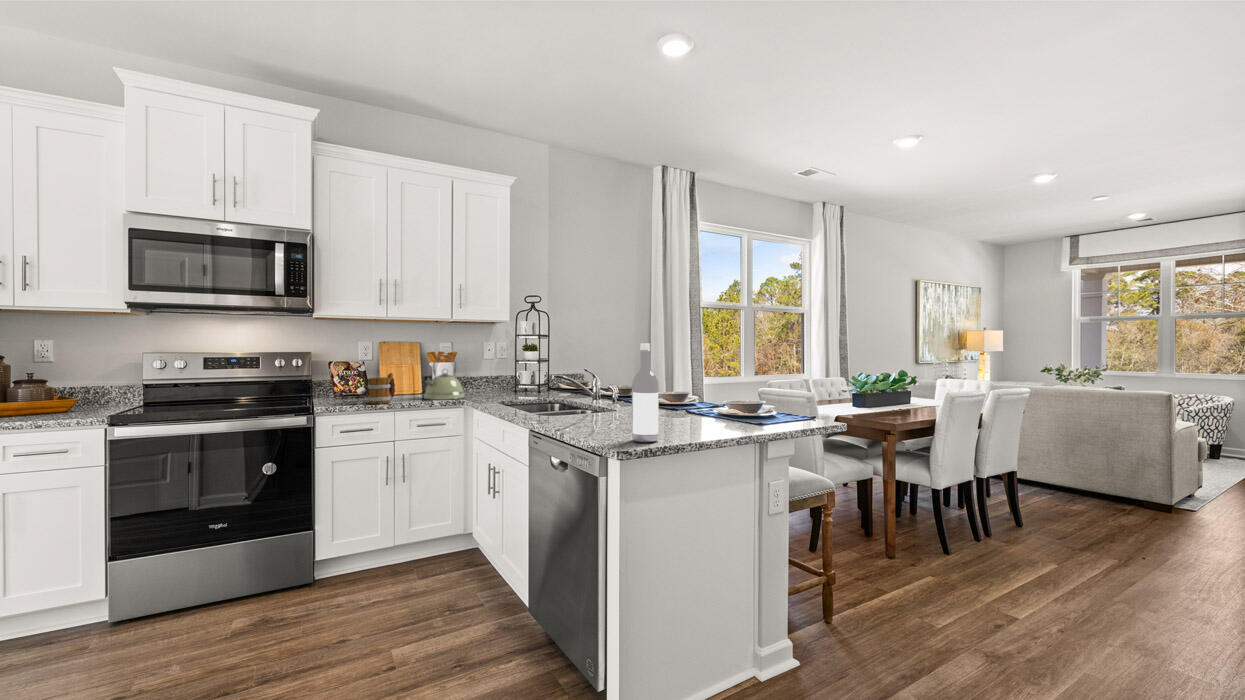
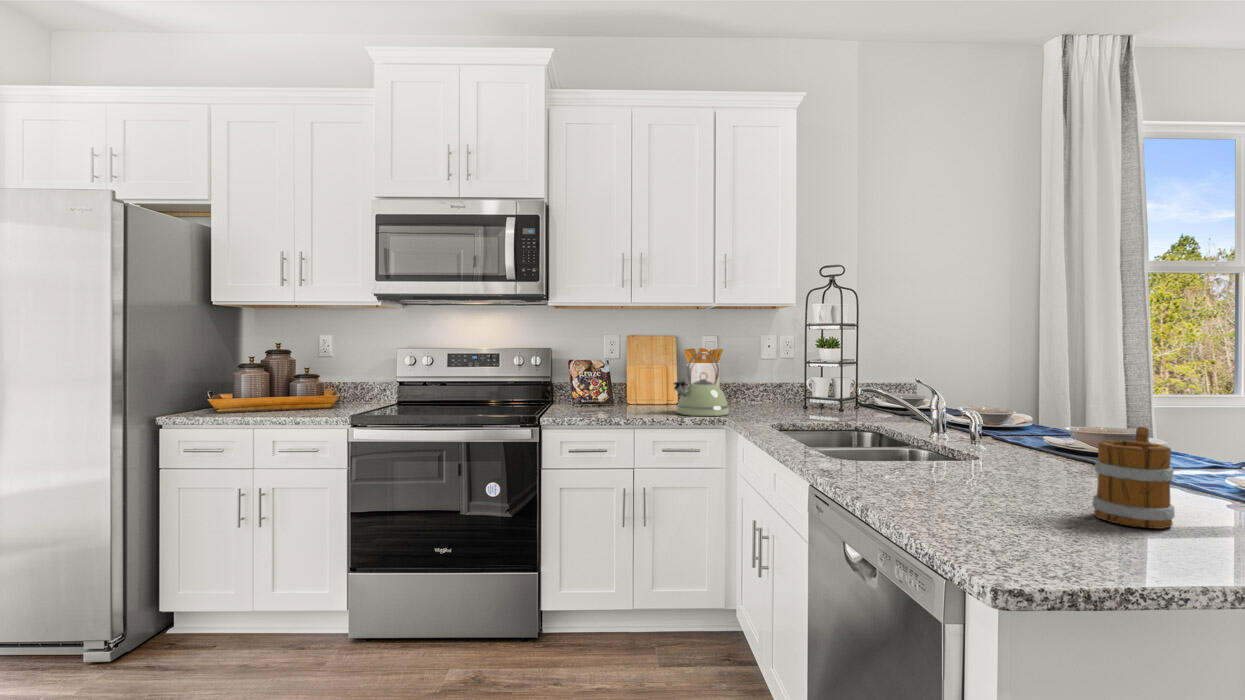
wine bottle: present [632,343,659,442] -> none [1017,342,1088,563]
mug: present [367,373,395,404] -> present [1092,427,1175,529]

